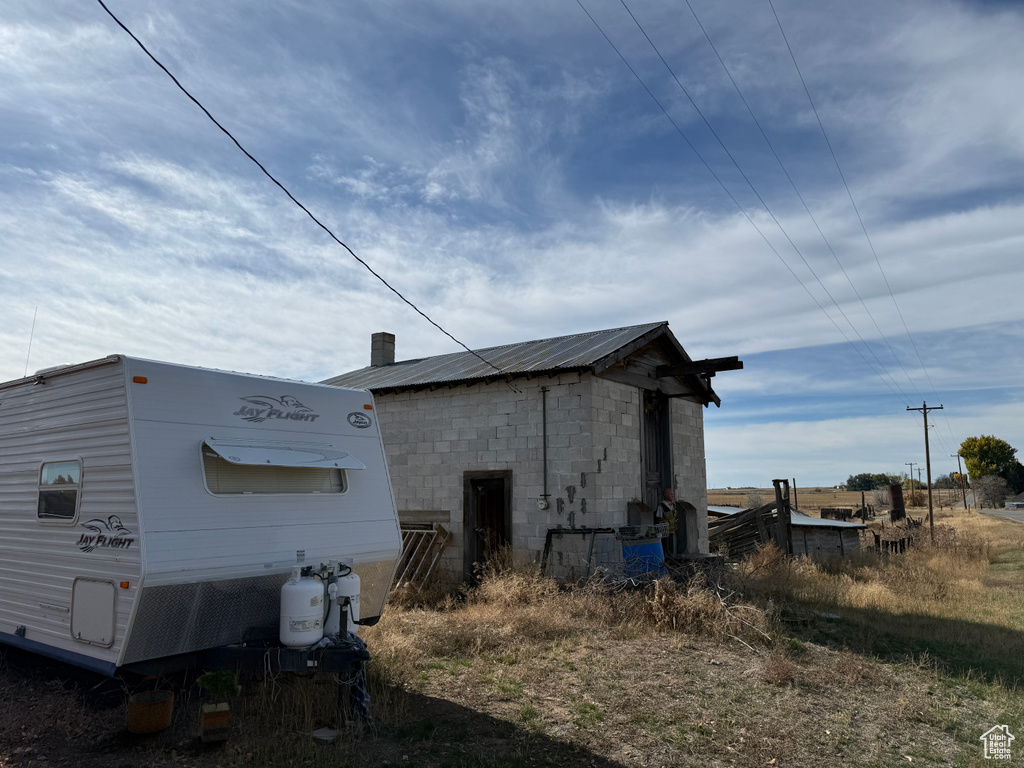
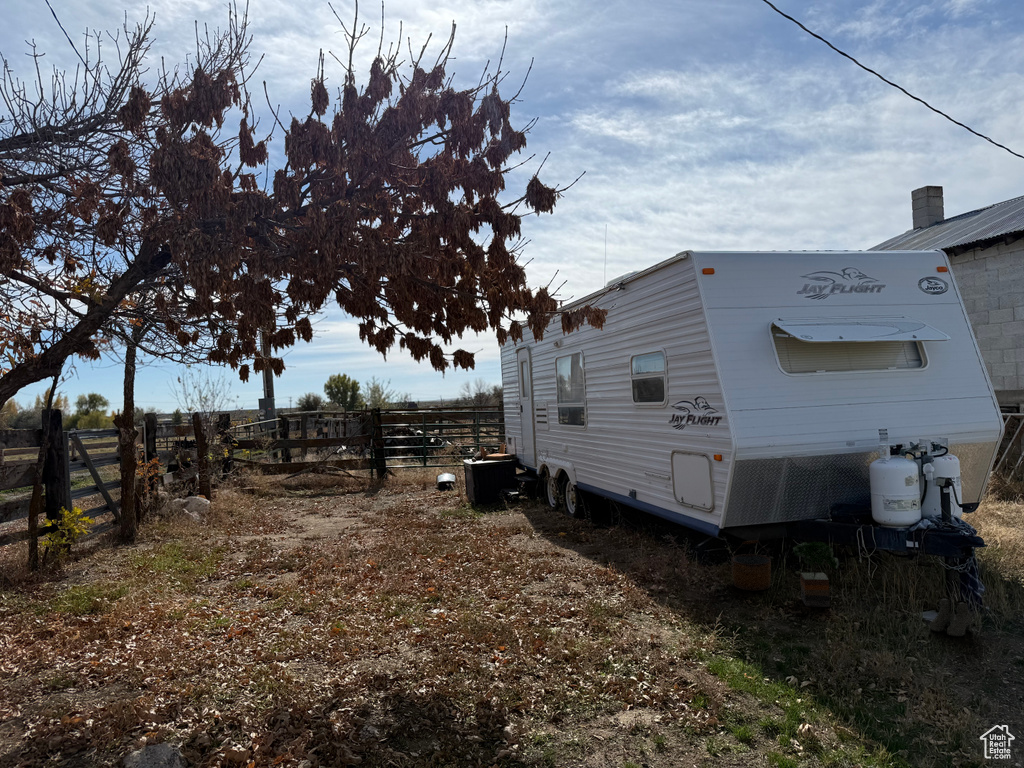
boots: none [316,713,352,751] -> present [929,597,971,636]

